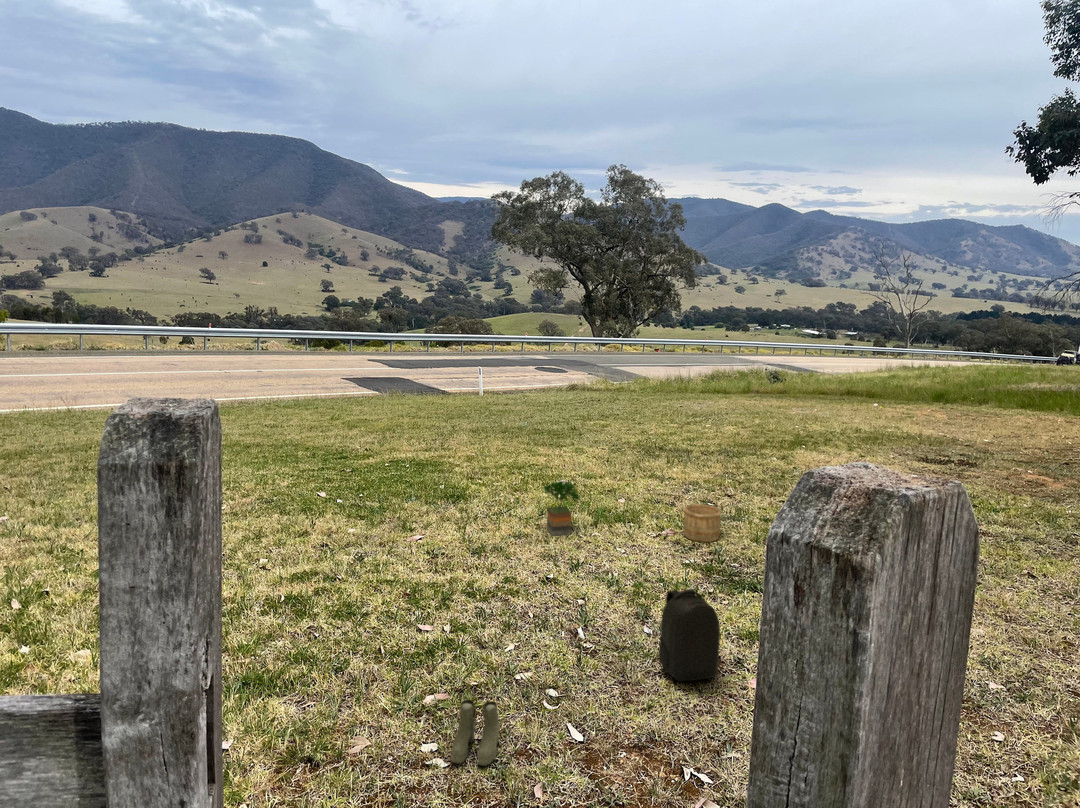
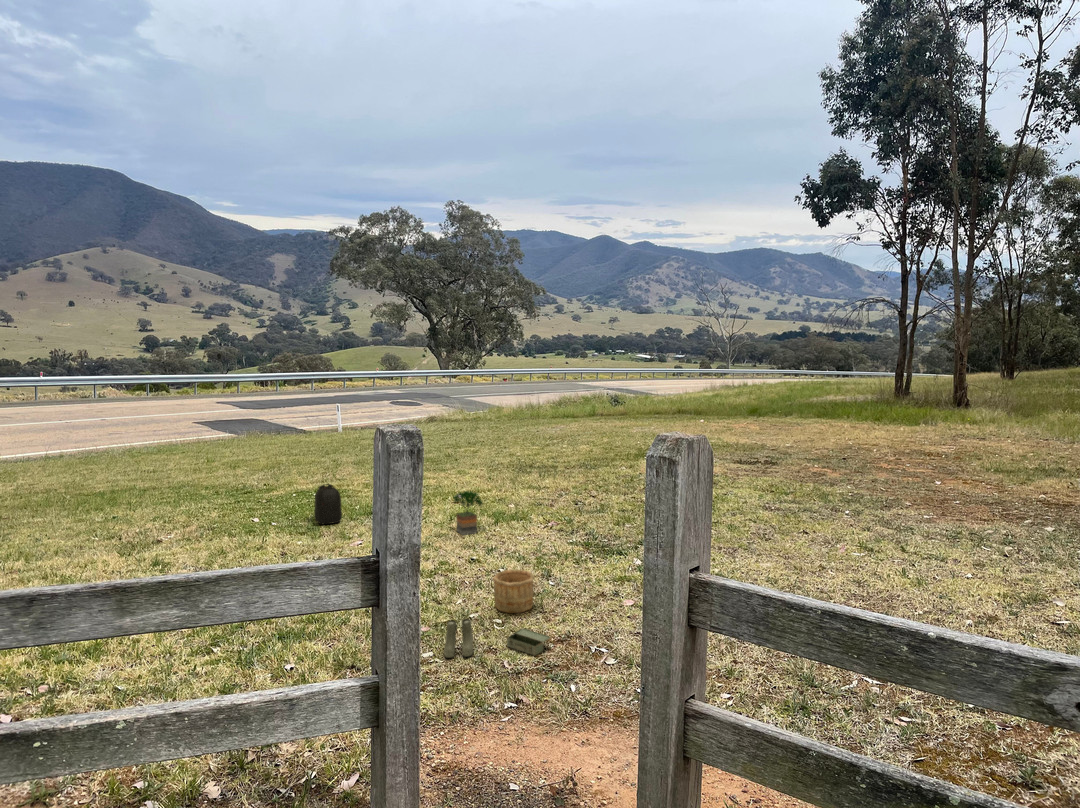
wooden bucket: present [683,504,722,542] -> present [493,570,534,613]
backpack: present [659,589,720,681] -> present [314,484,342,524]
toolbox: none [550,723,618,782] -> present [507,629,550,656]

